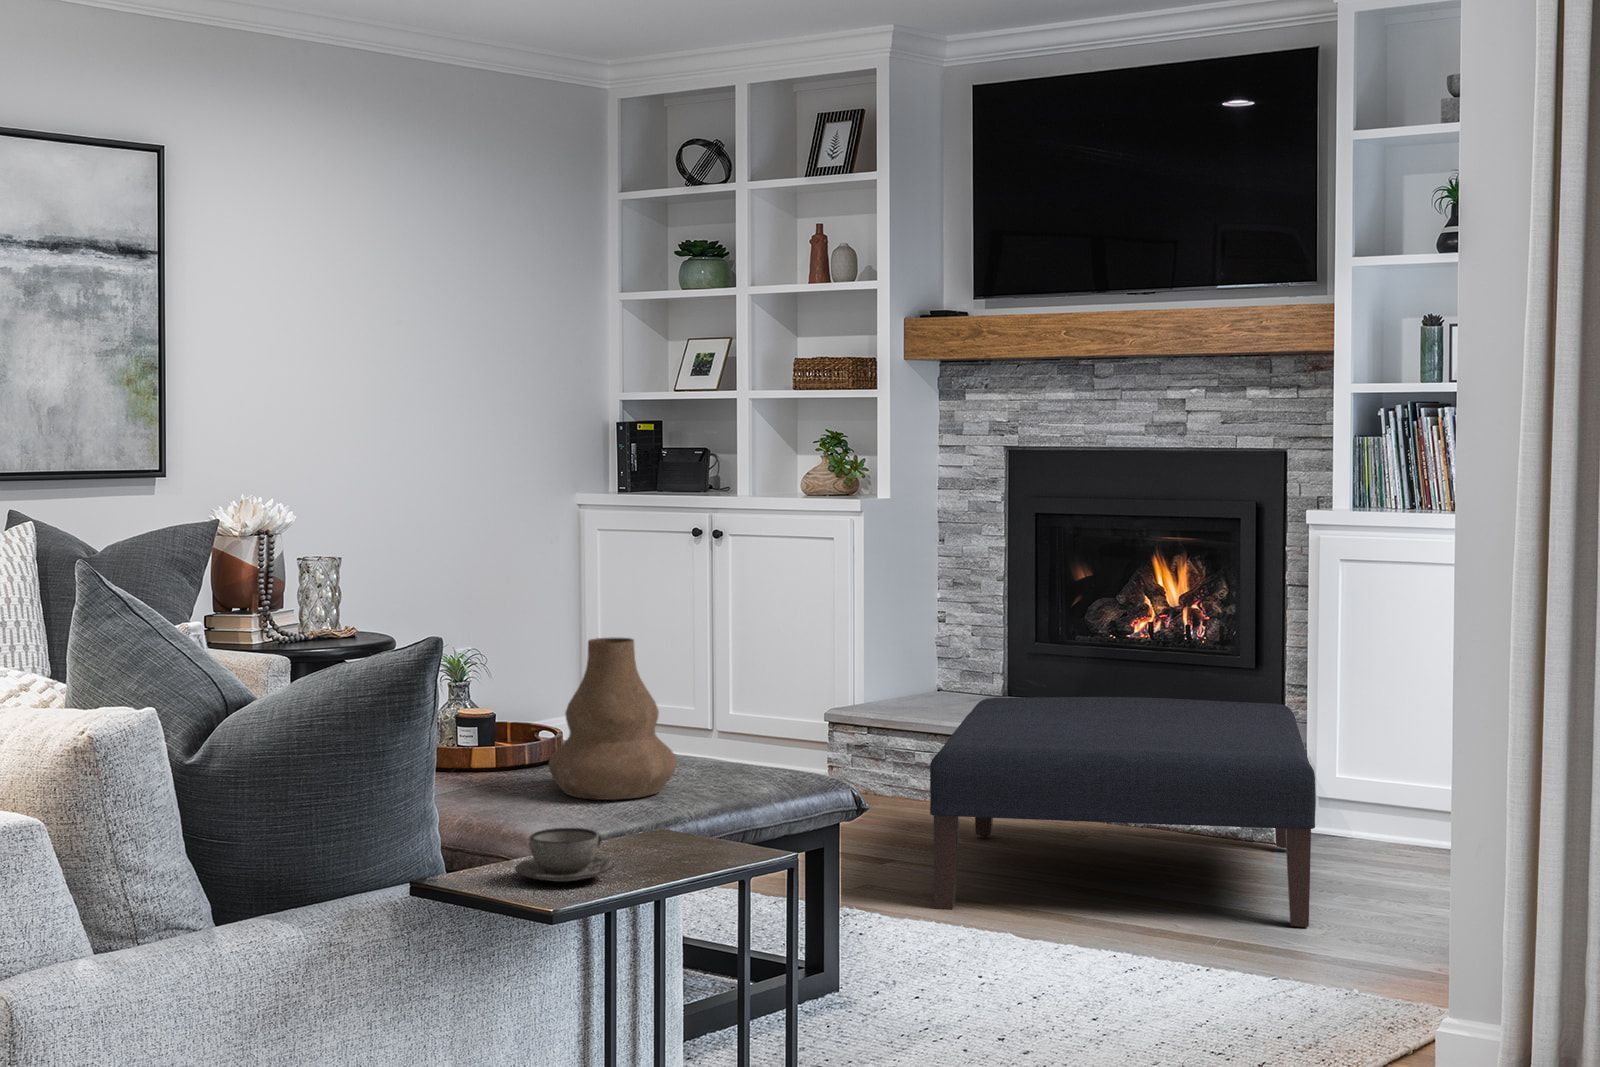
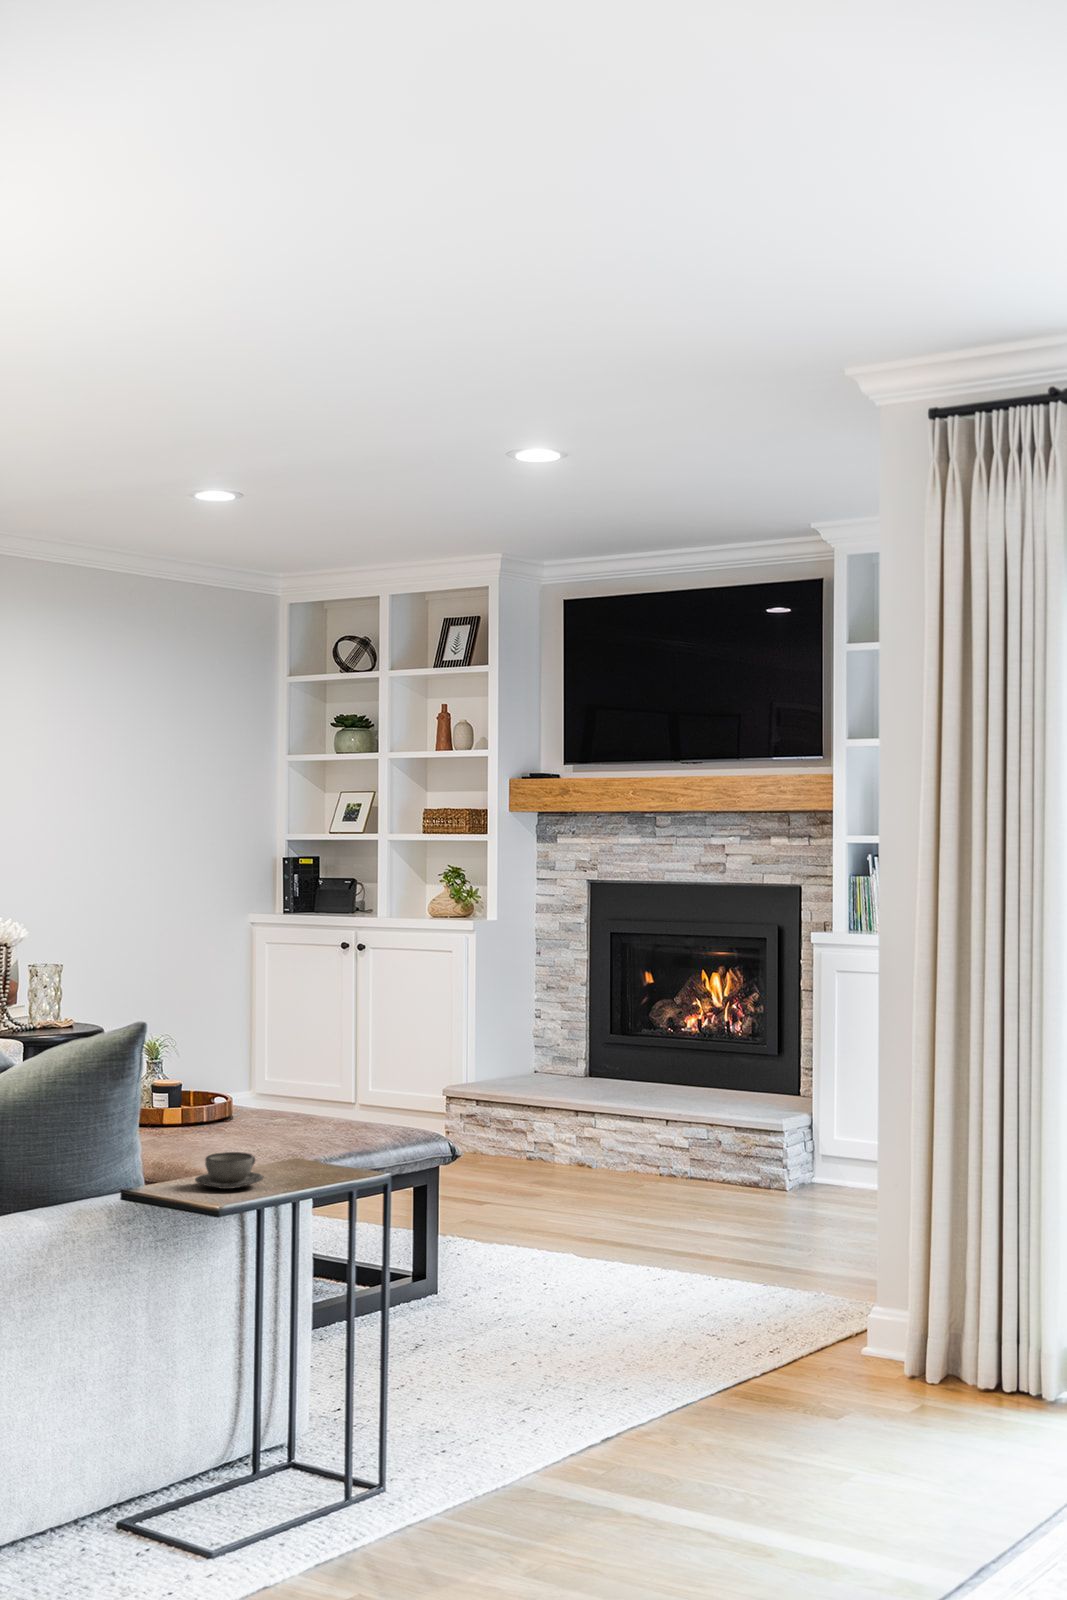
vase: present [549,638,677,800] -> none [221,1025,317,1145]
ottoman: present [930,697,1316,928] -> none [515,1077,803,1251]

